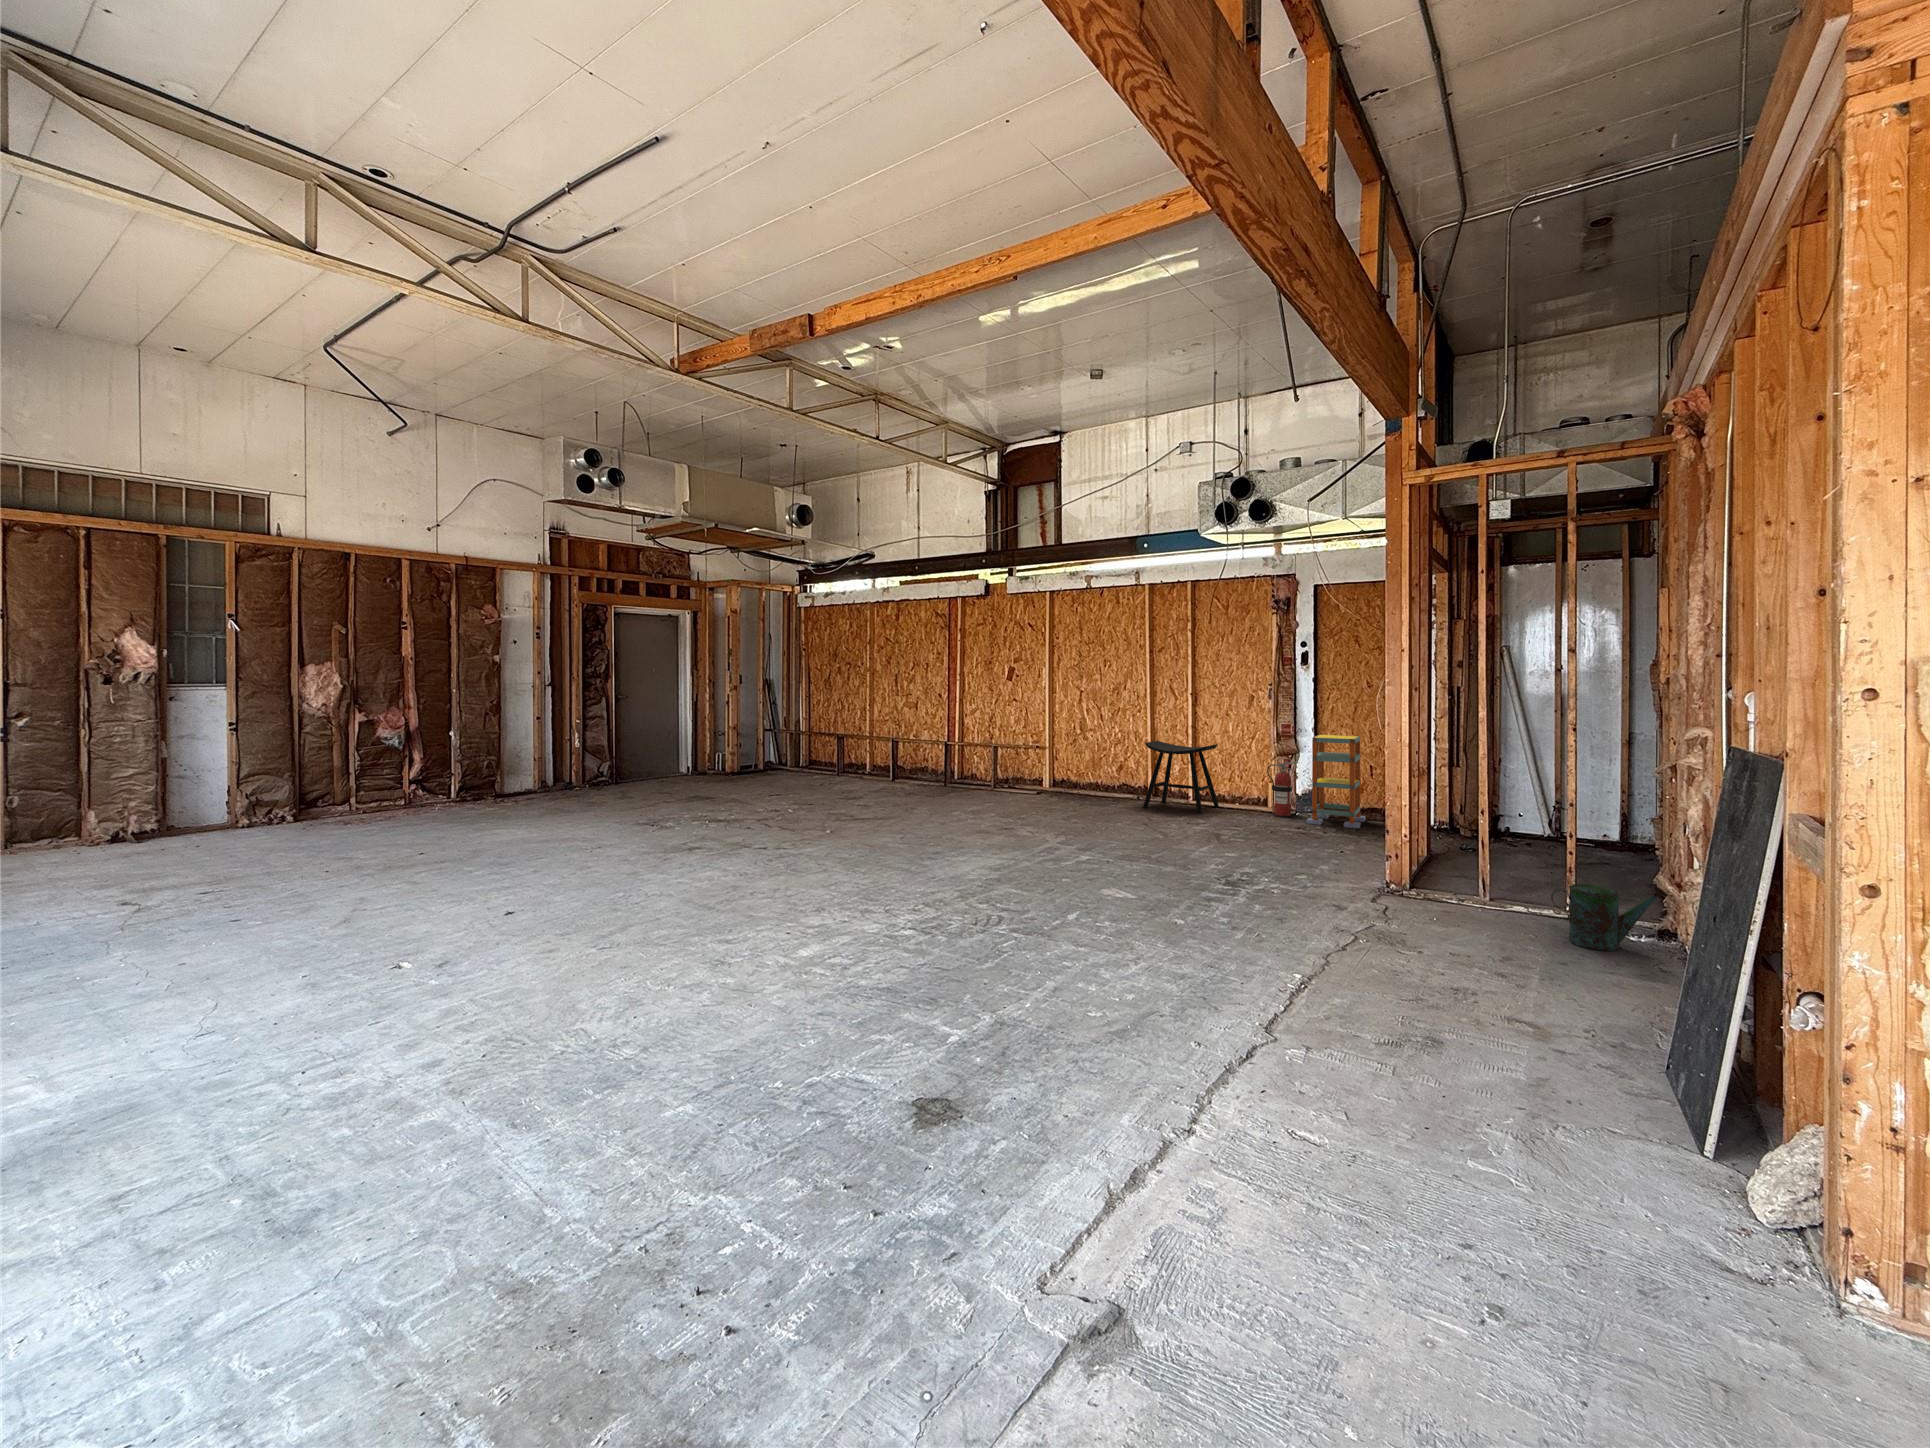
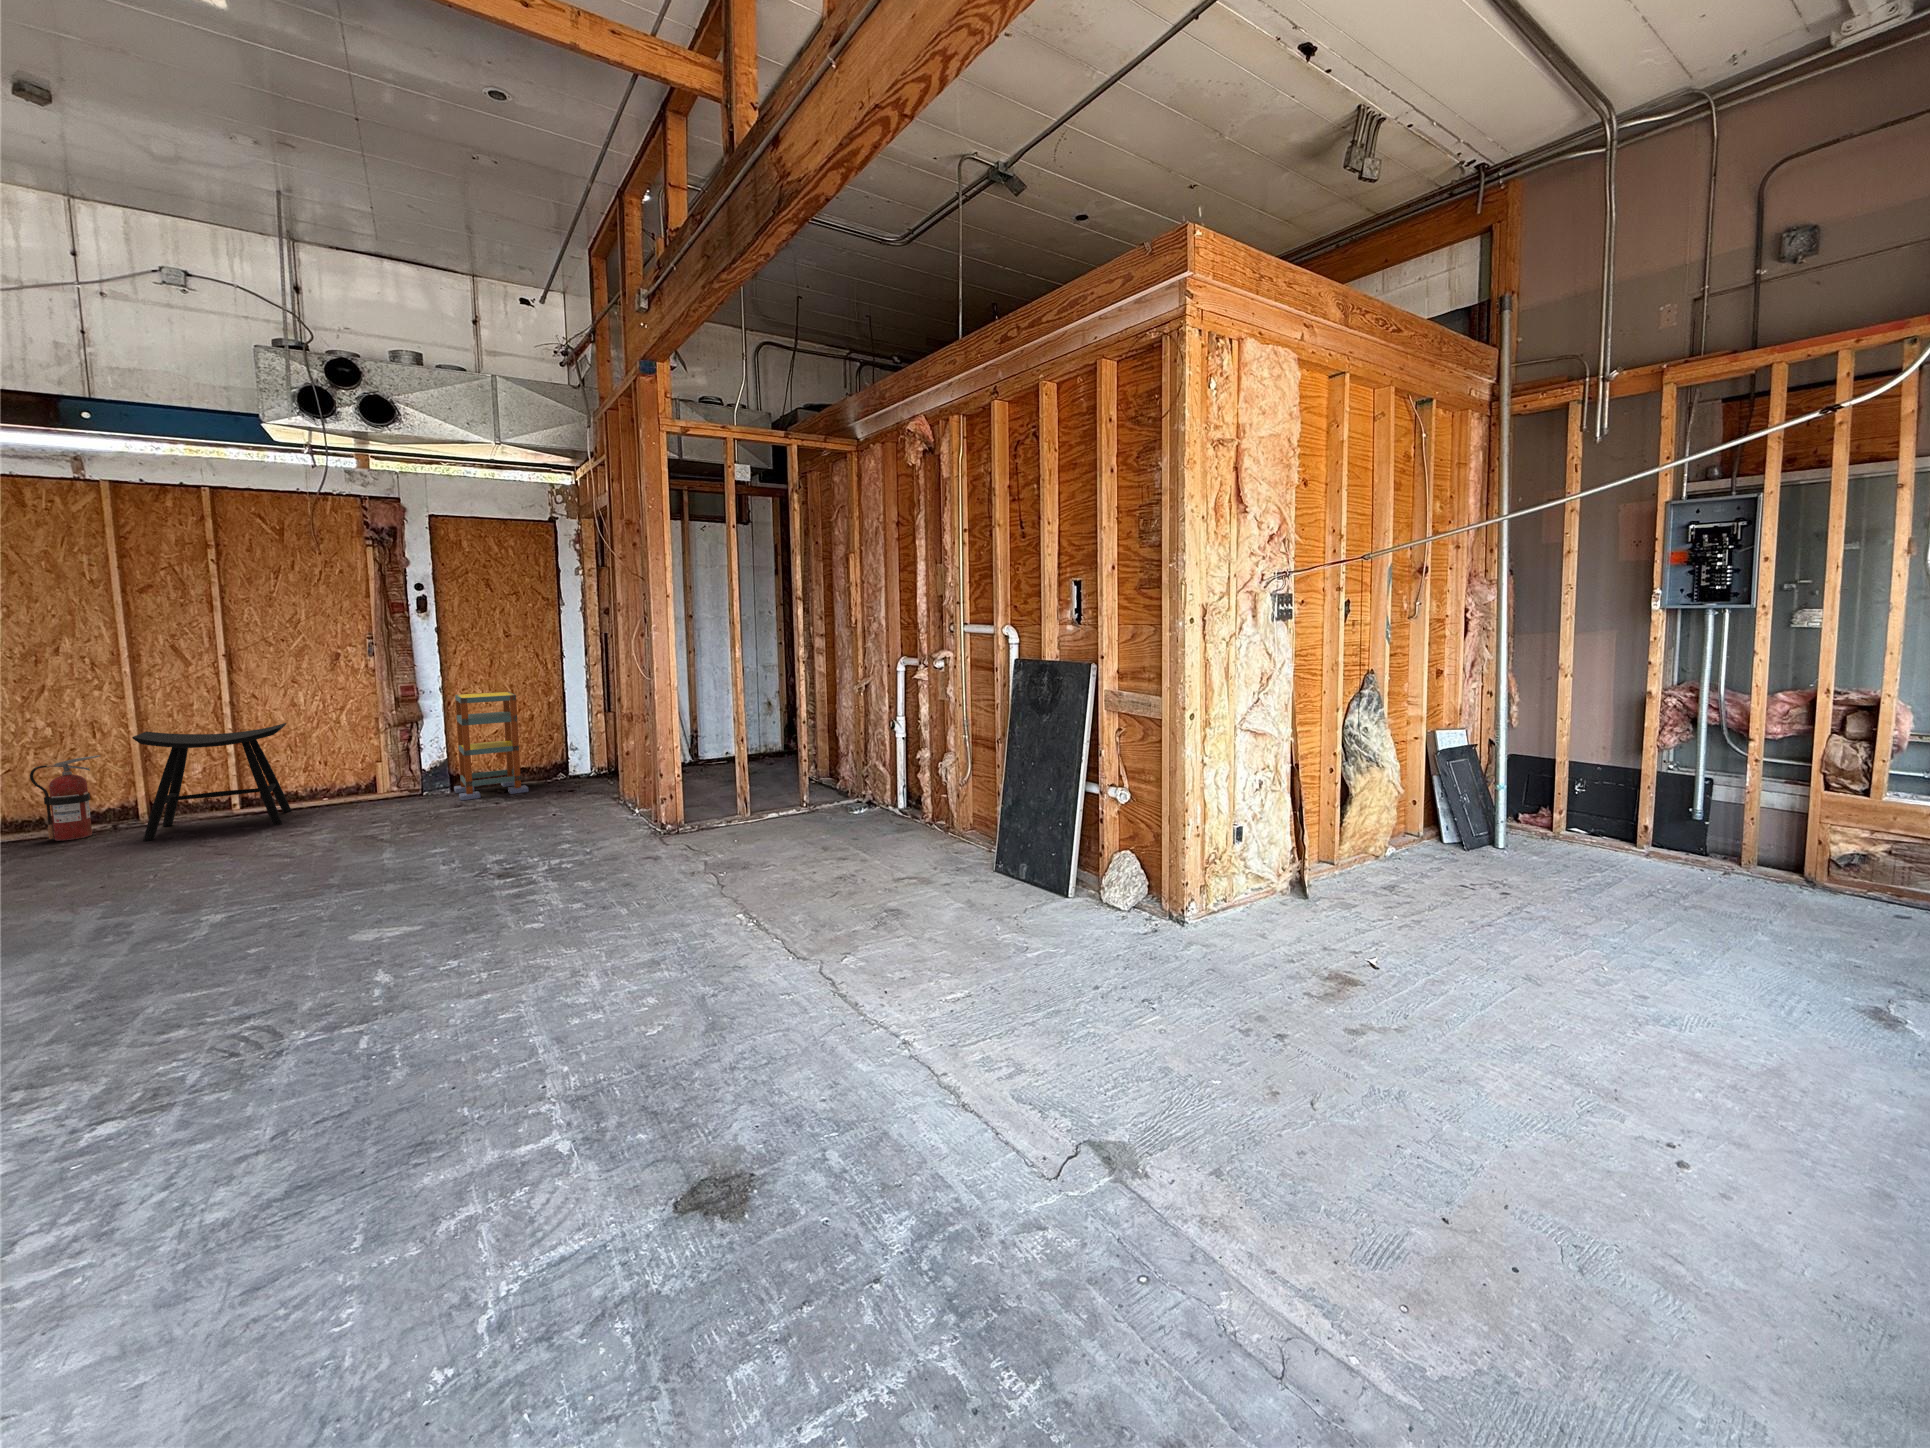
fire extinguisher: present [1267,762,1299,816] -> present [30,755,100,841]
watering can: present [1551,883,1668,951] -> none [824,768,884,824]

